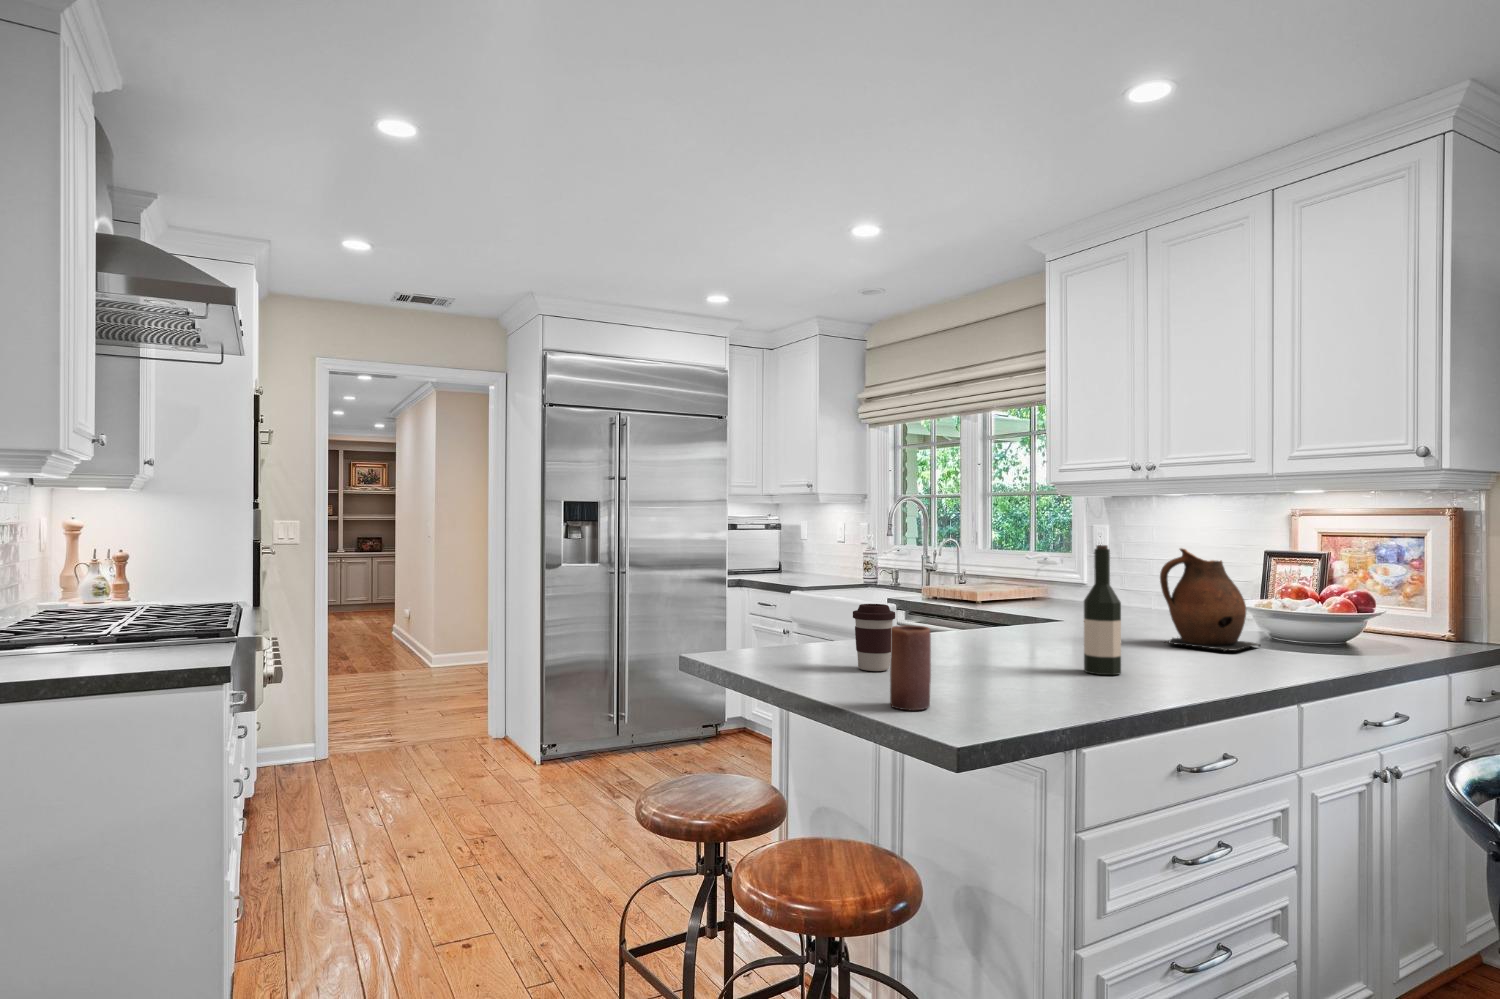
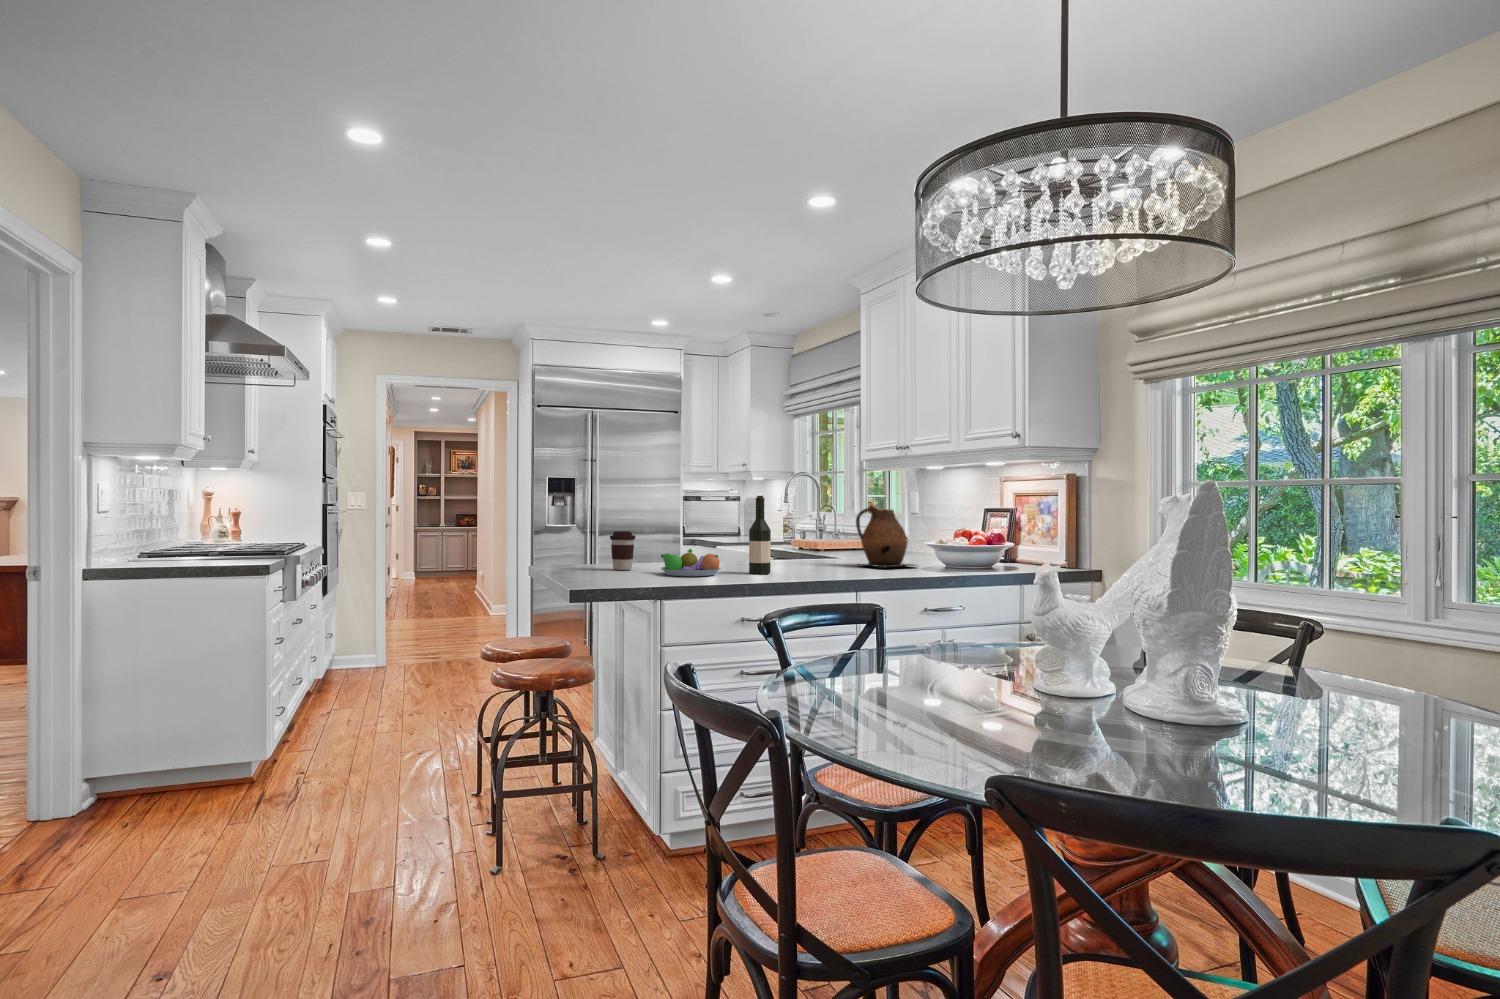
candle: present [890,625,931,710] -> none [585,536,606,580]
fruit bowl: none [949,634,1067,688] -> present [660,549,721,576]

